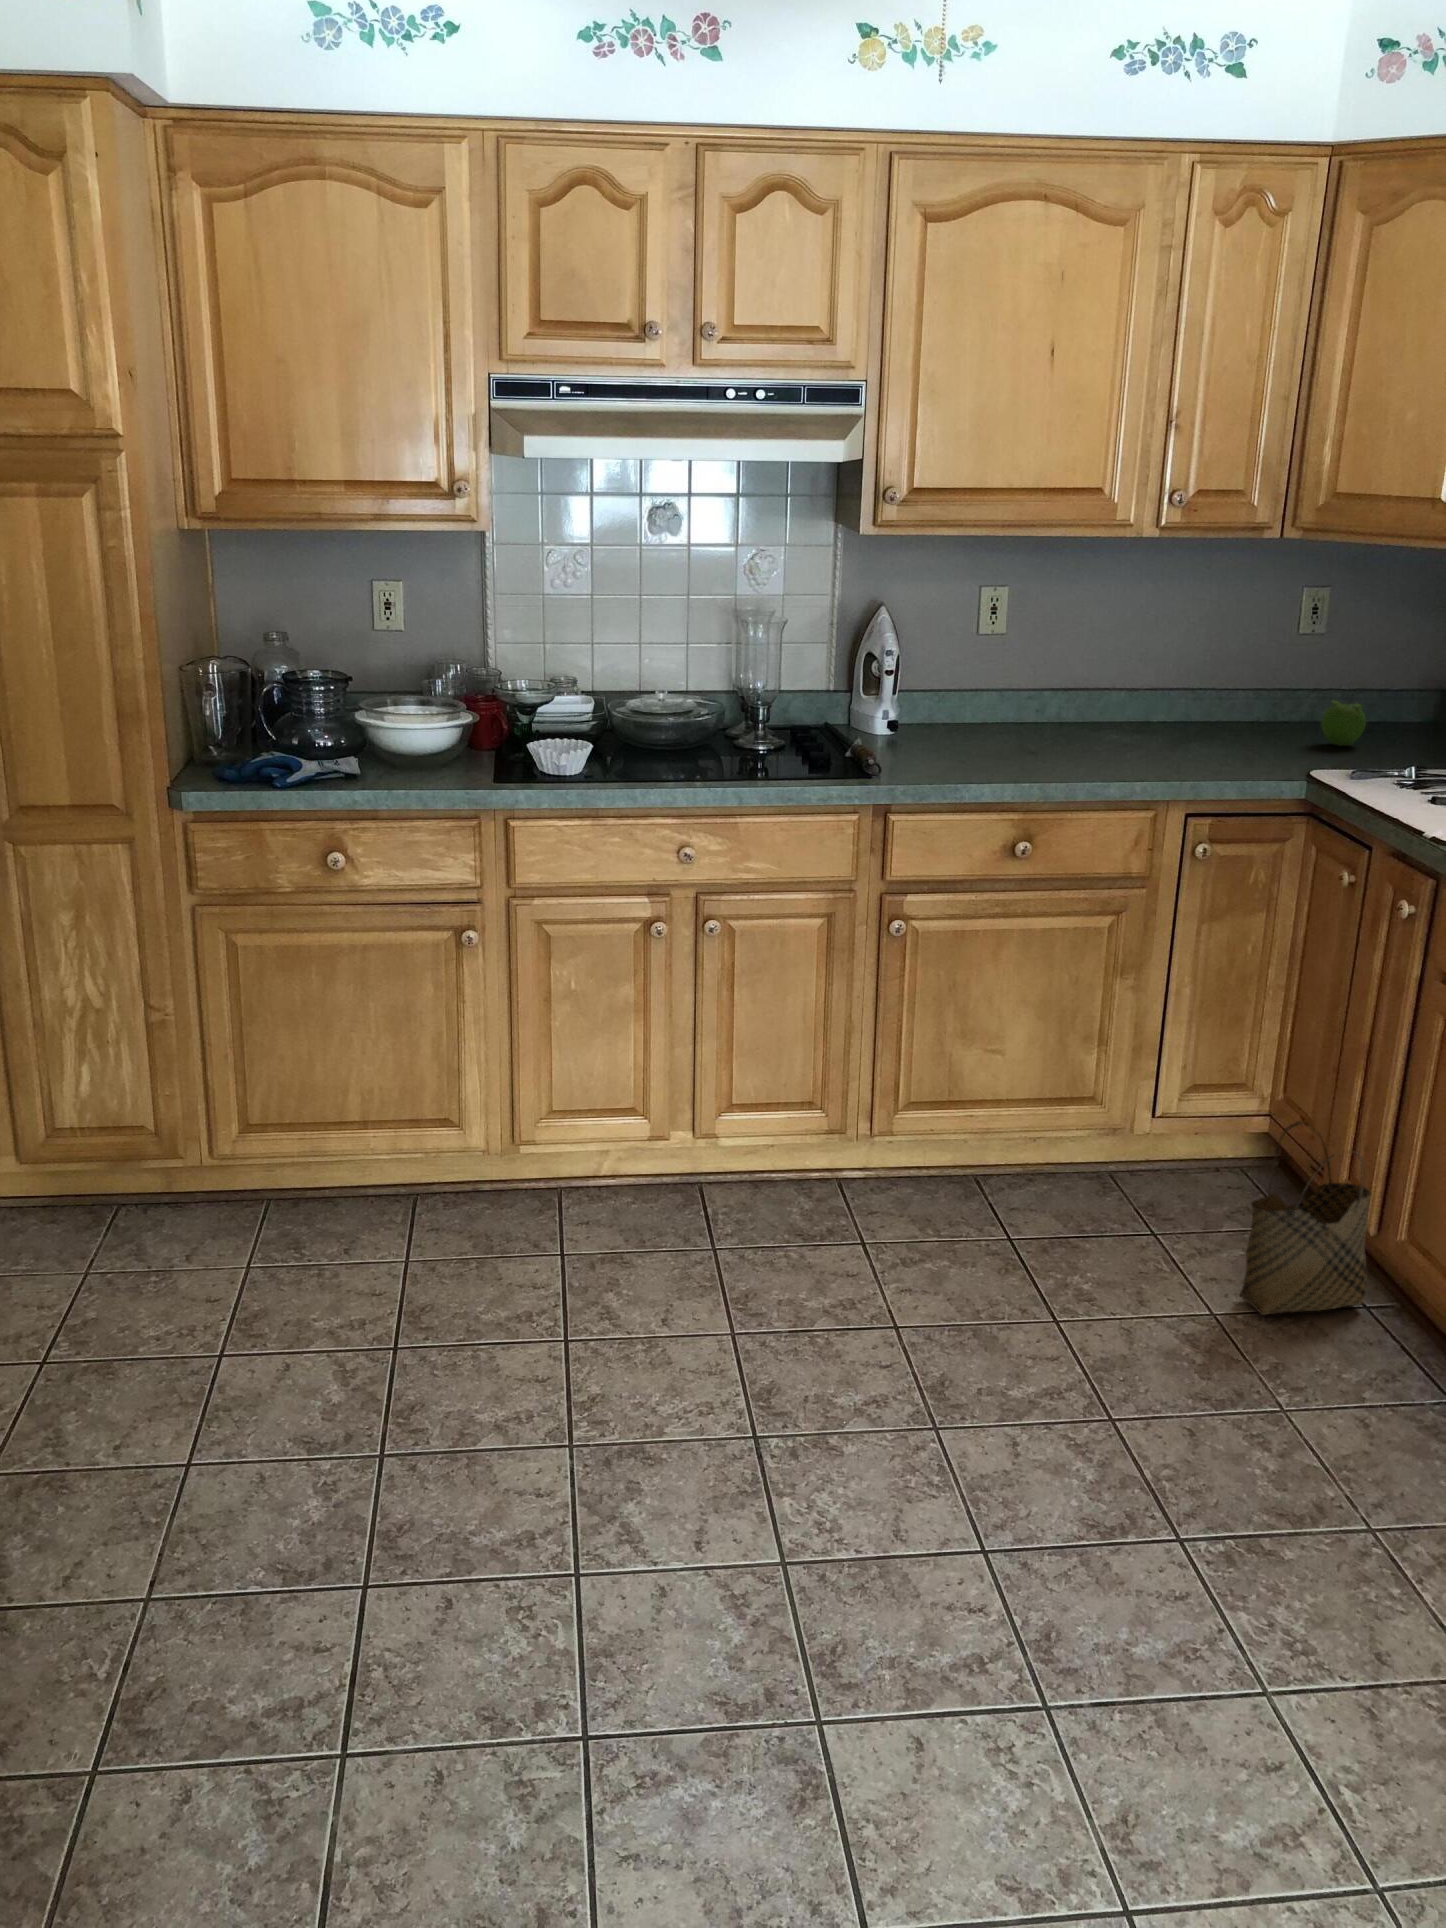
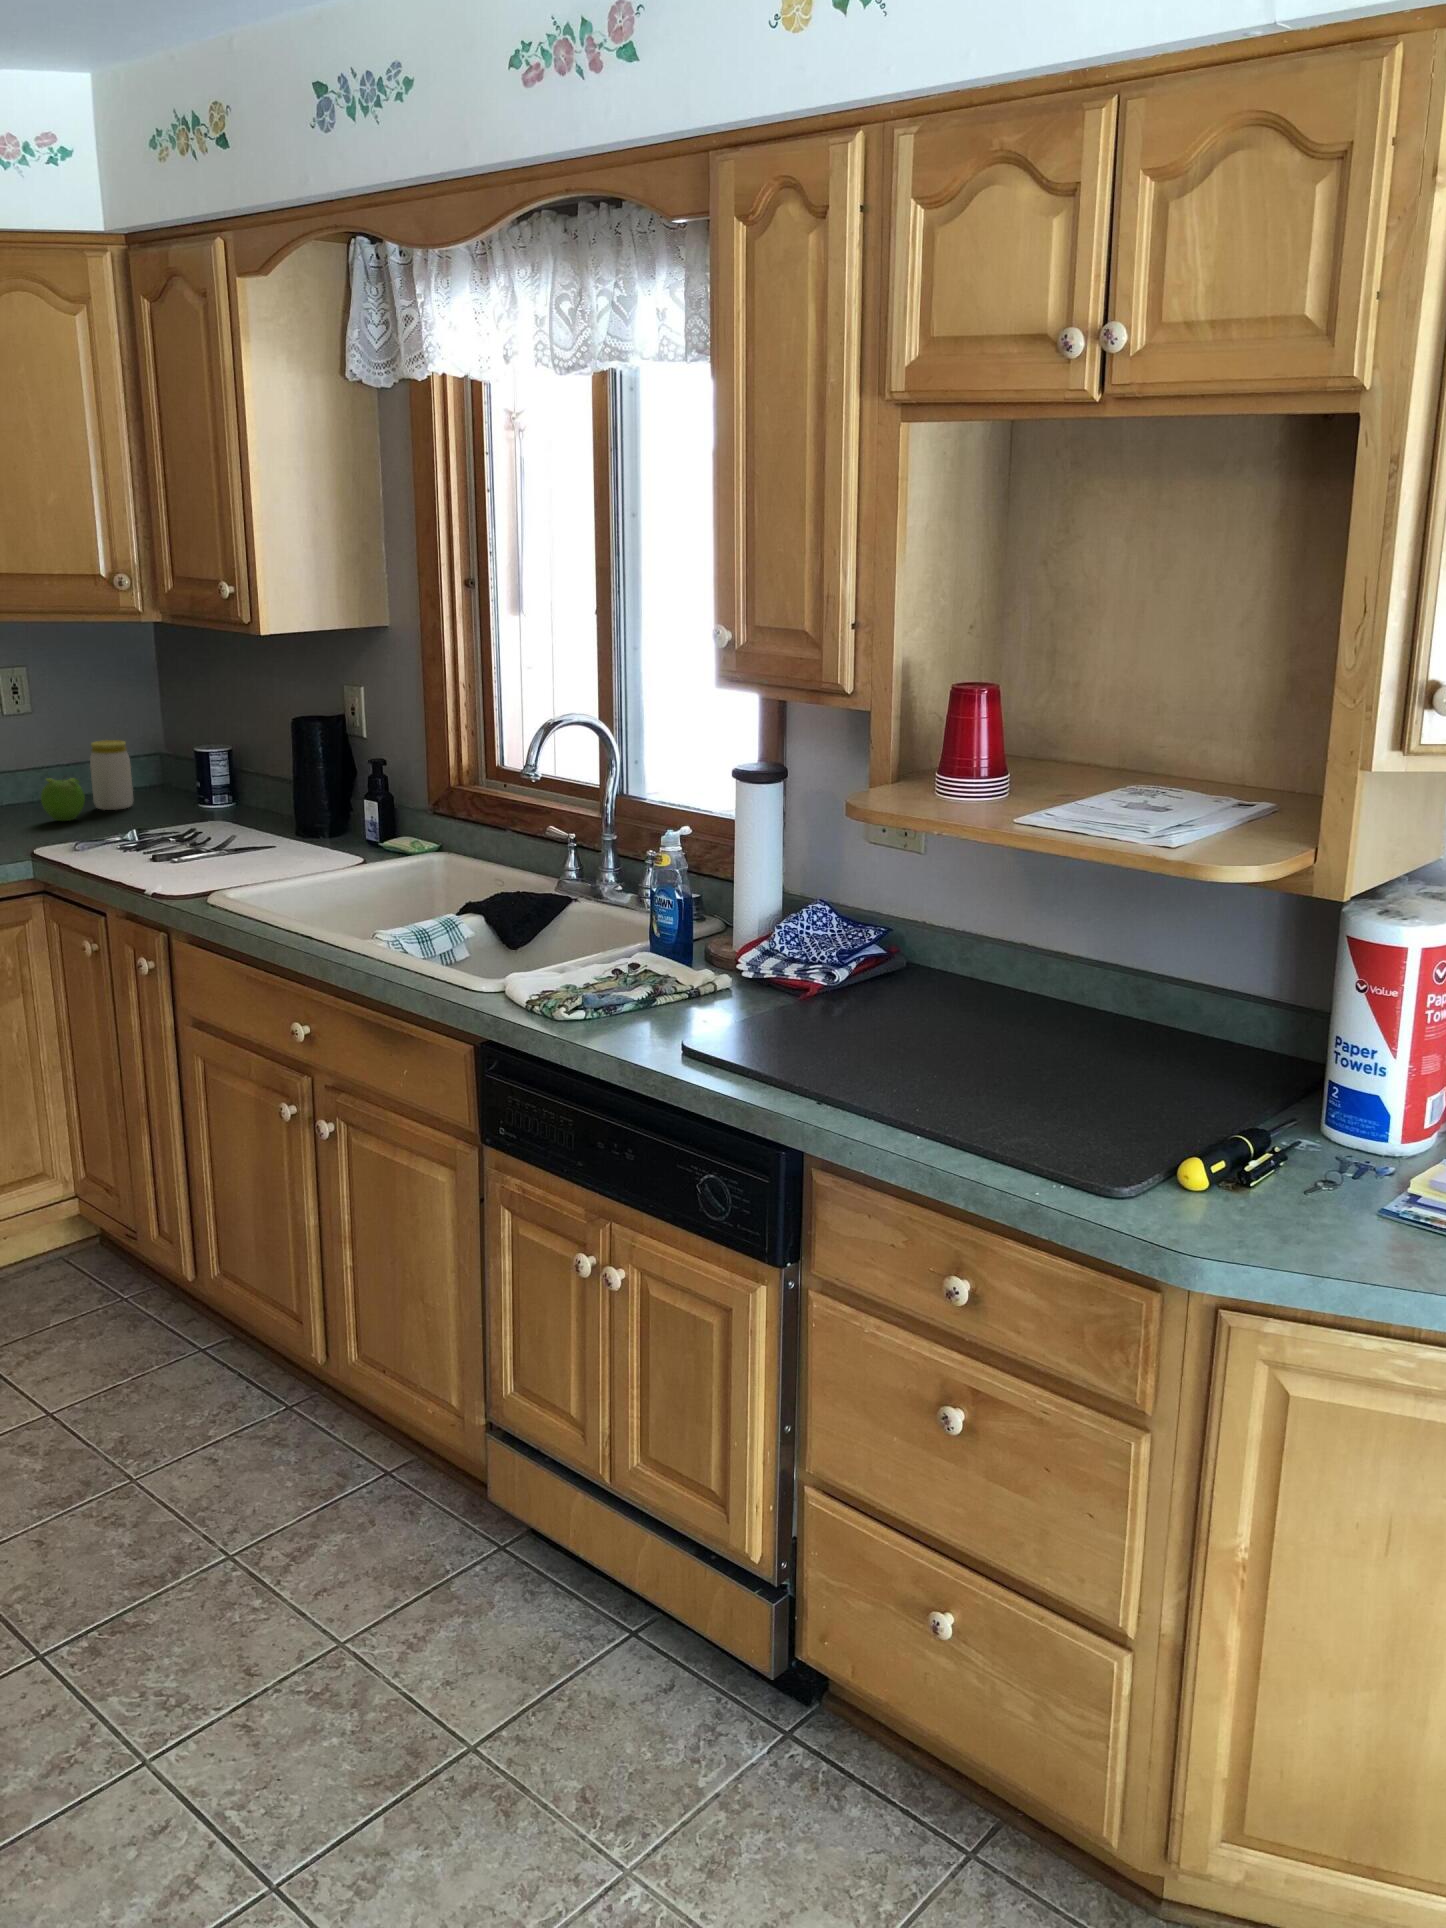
jar: none [1370,669,1419,741] -> present [90,740,133,810]
woven basket: present [1240,1121,1371,1315] -> none [62,1193,198,1395]

